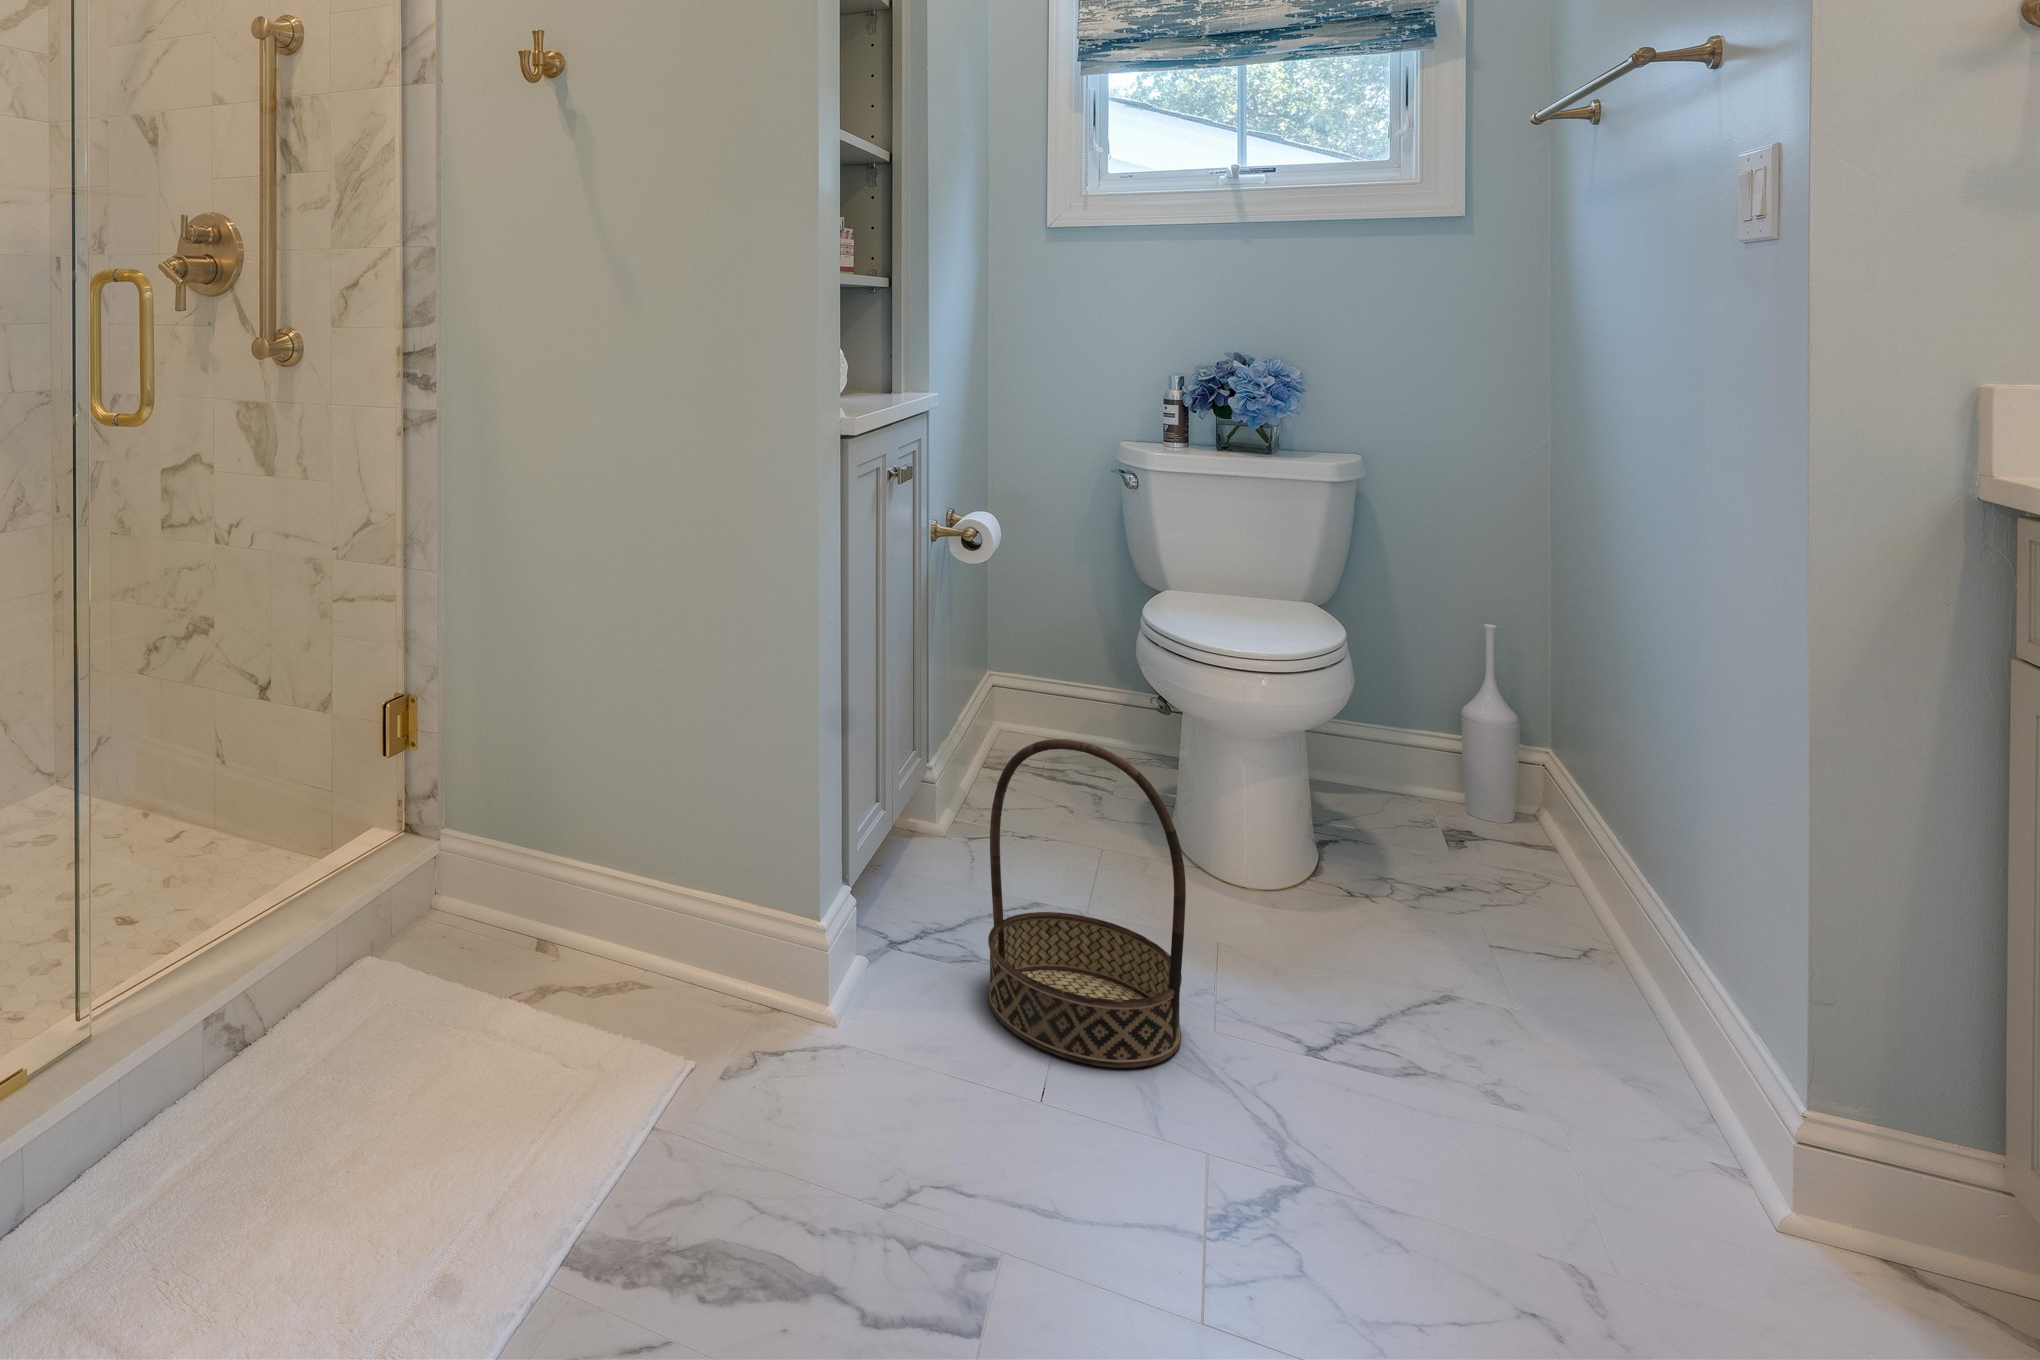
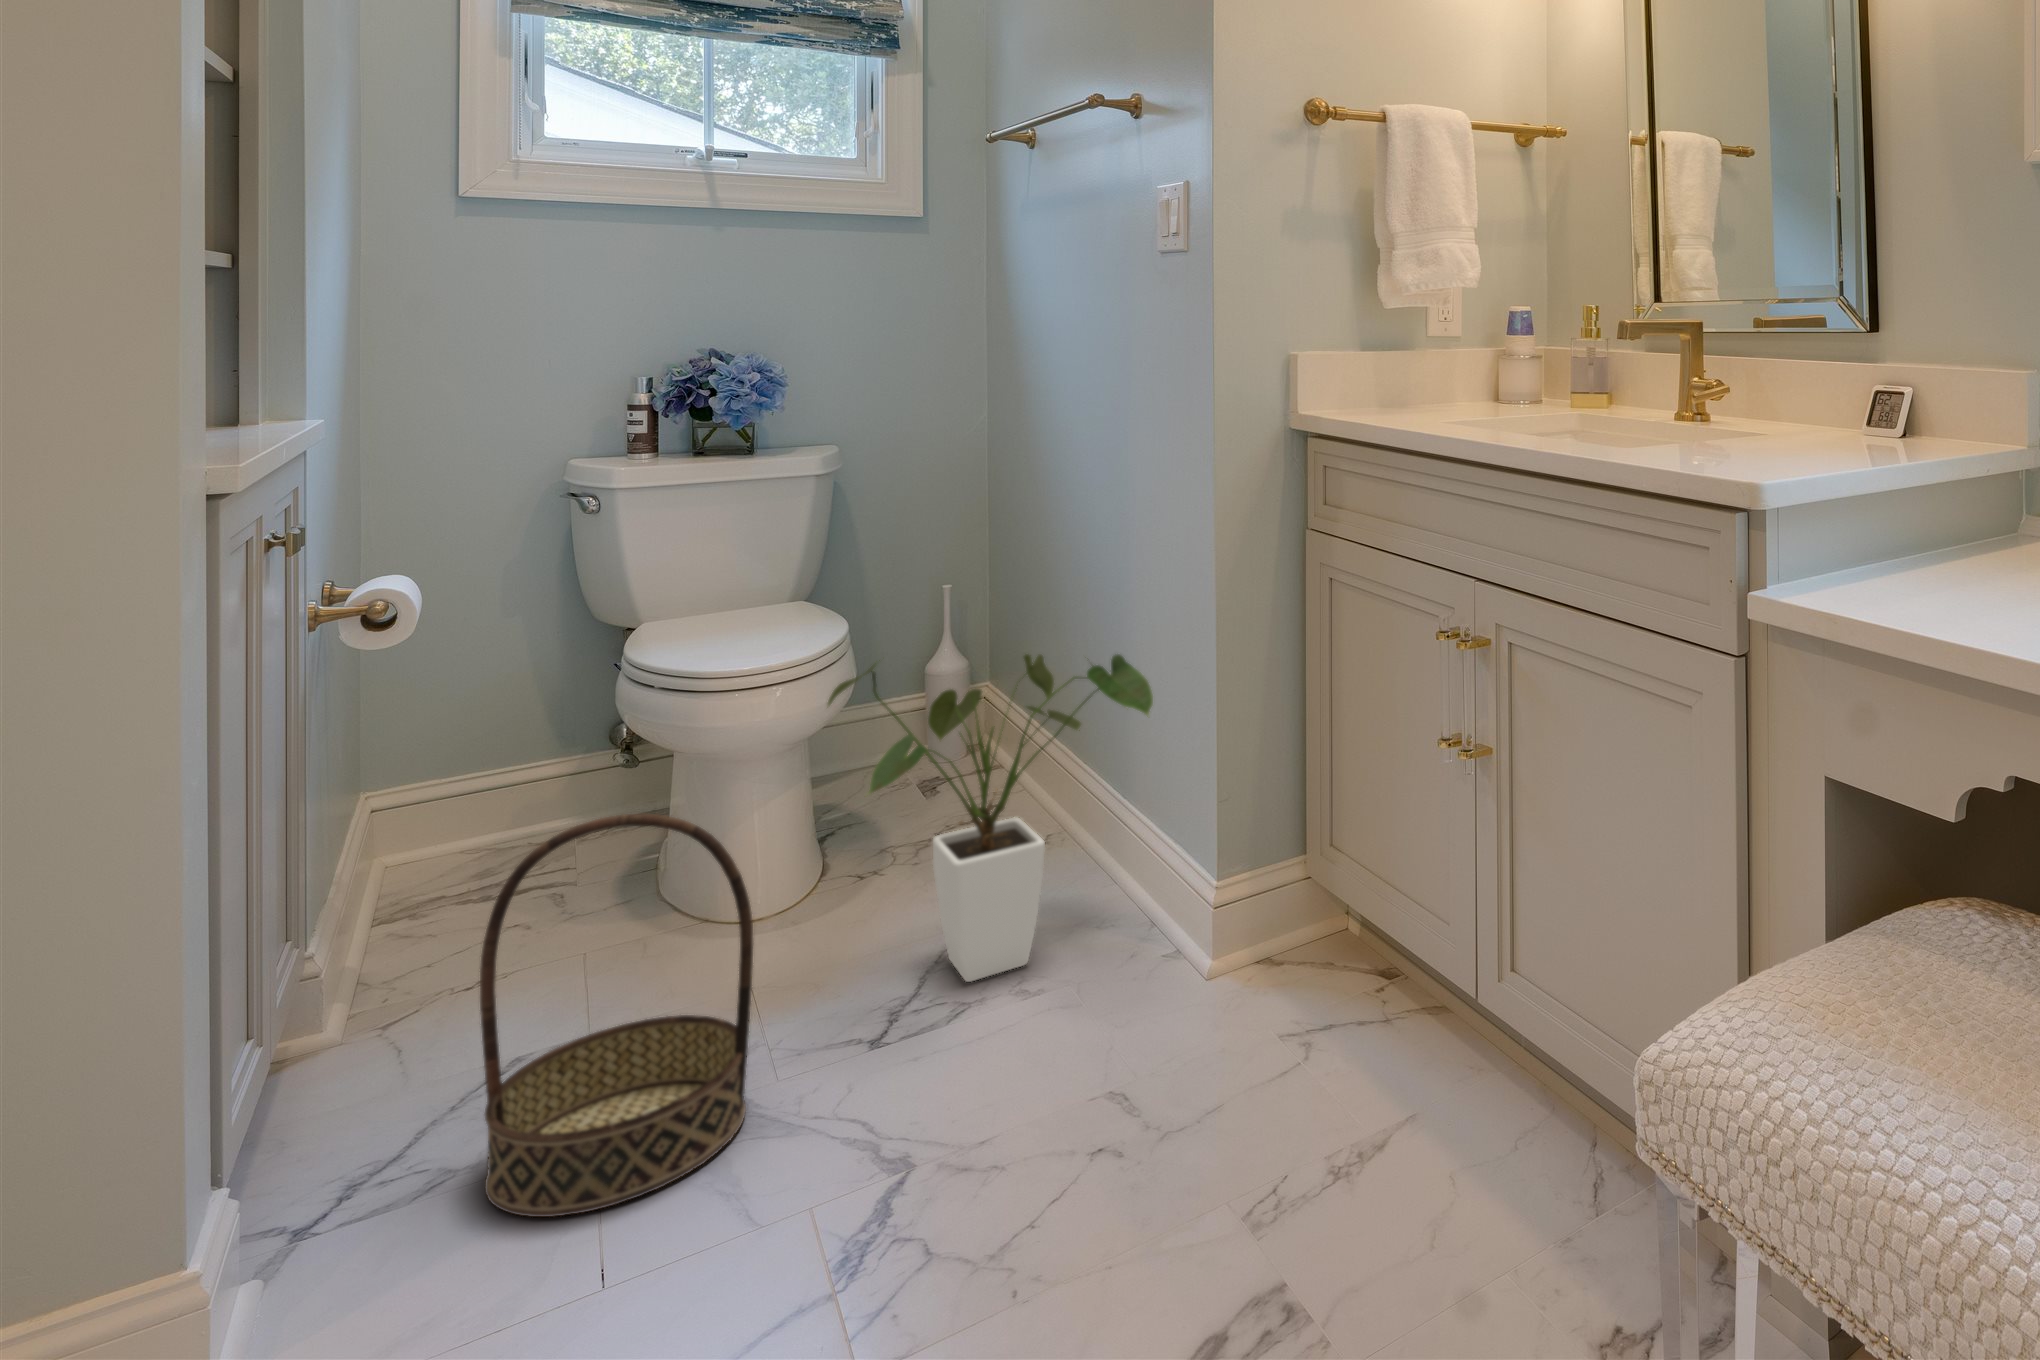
house plant: none [1285,672,1694,1065] -> present [828,654,1153,982]

